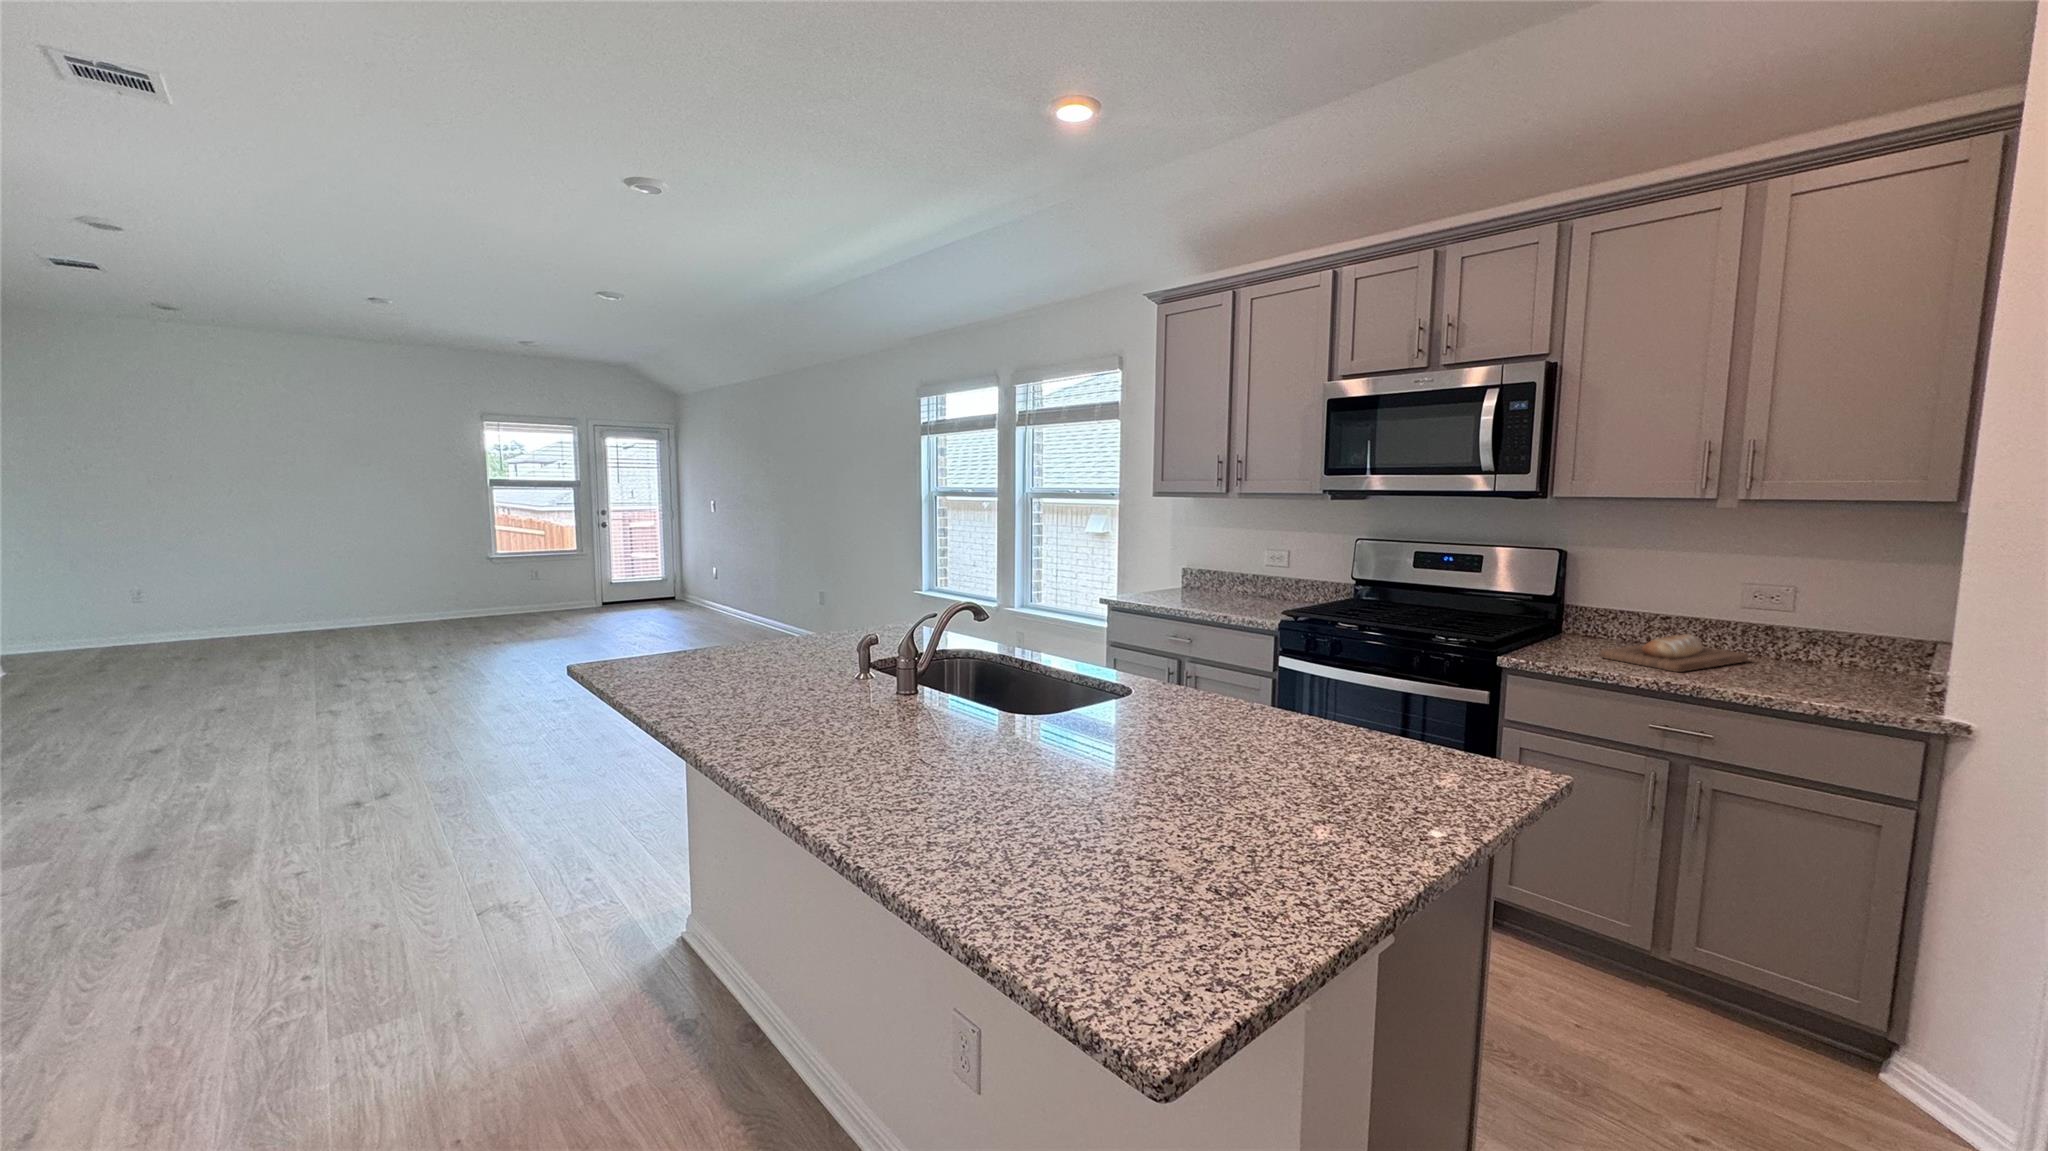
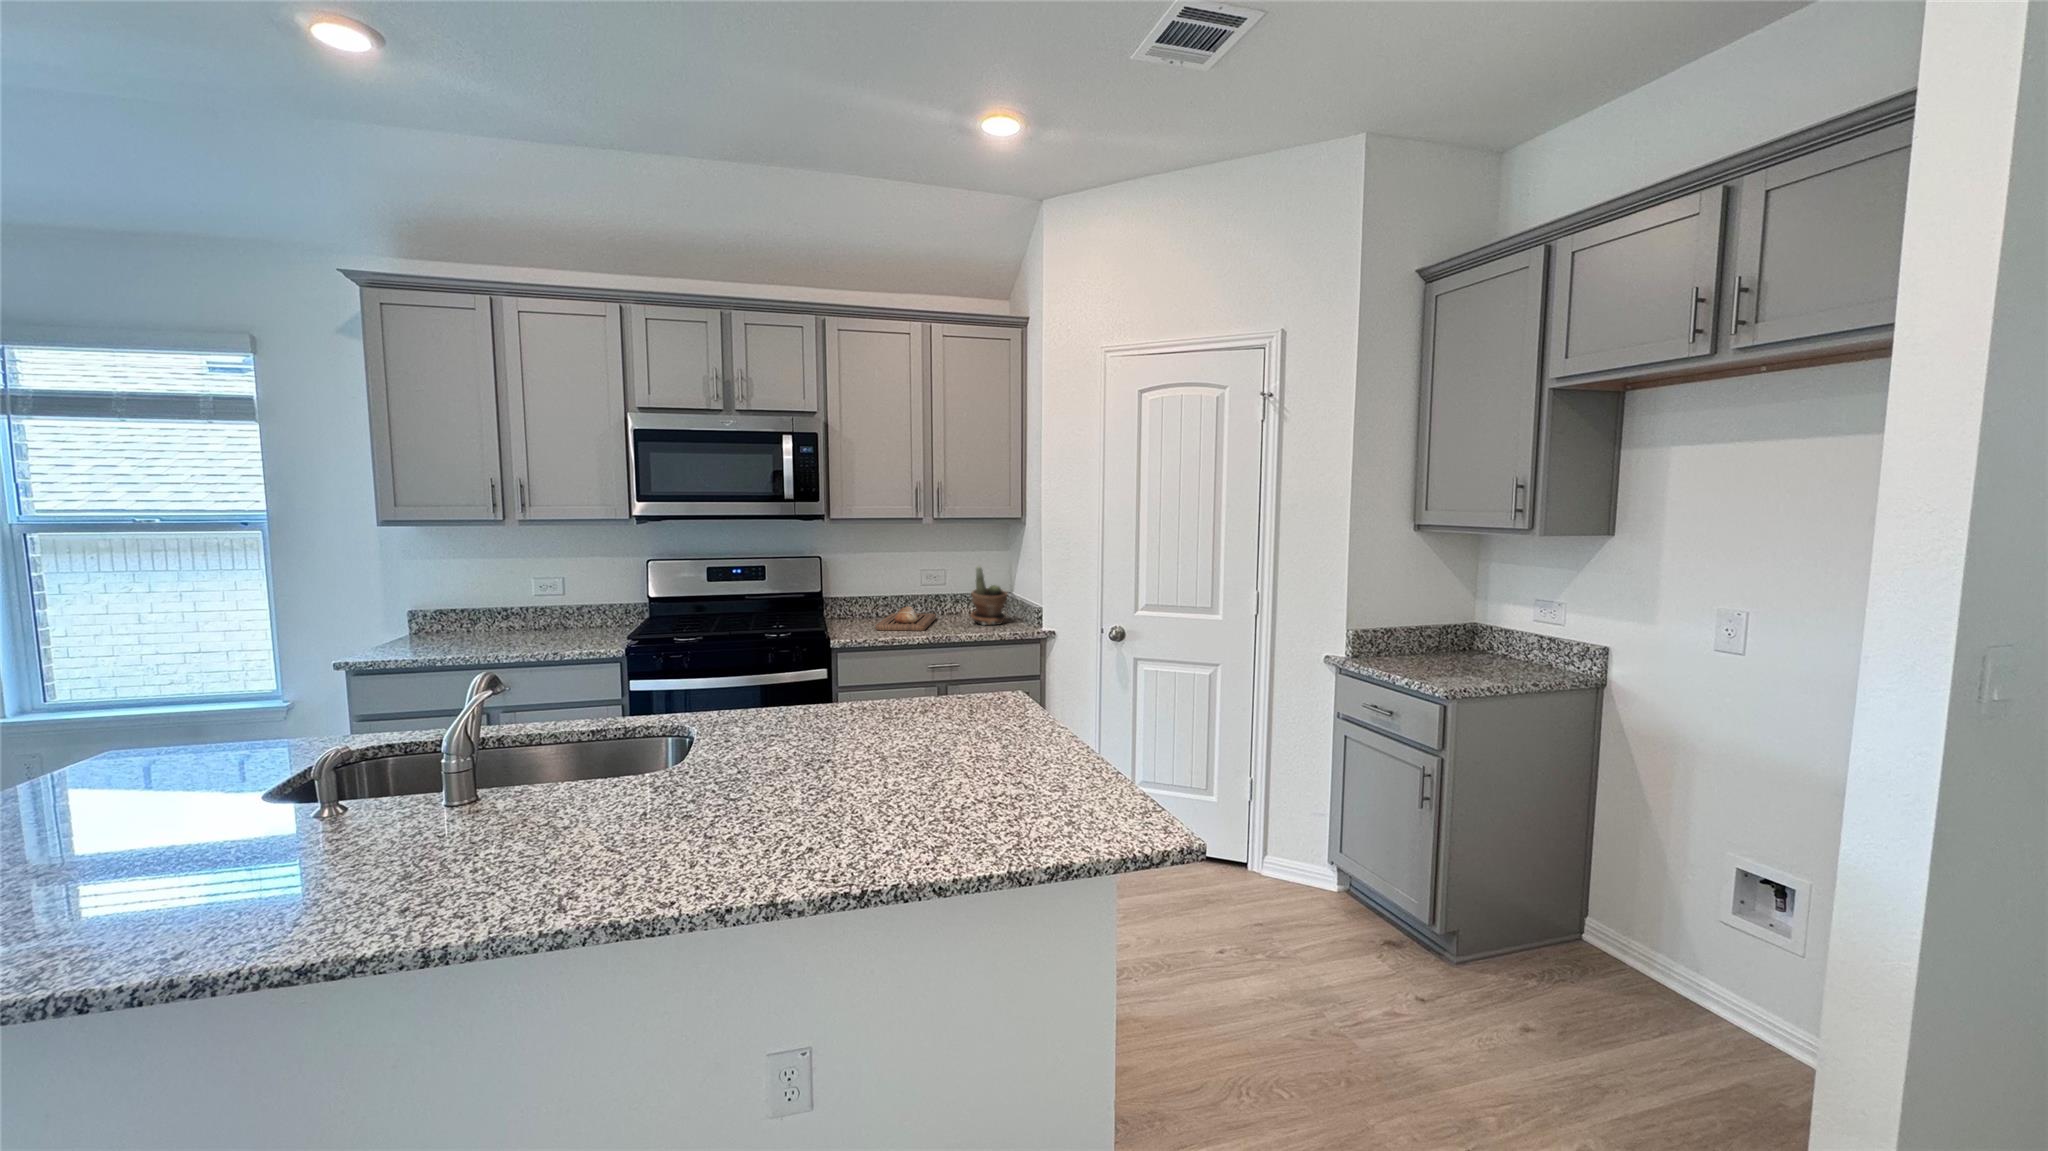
potted plant: none [1799,585,1894,692] -> present [971,566,1007,625]

